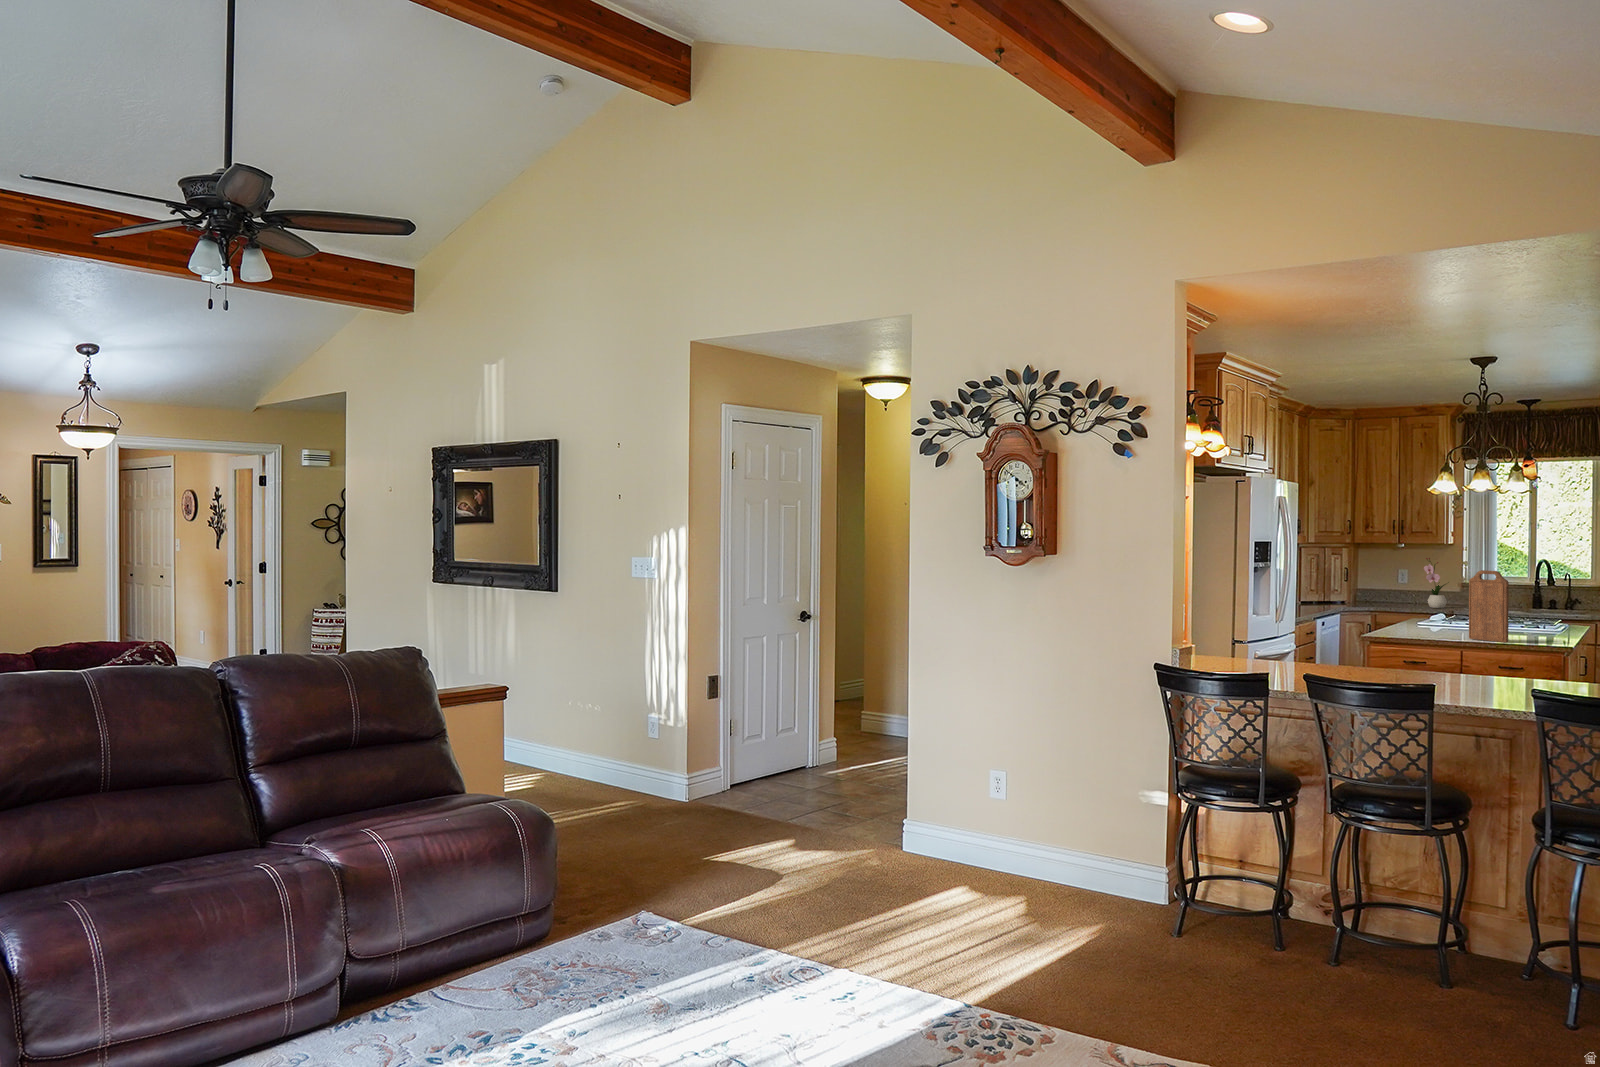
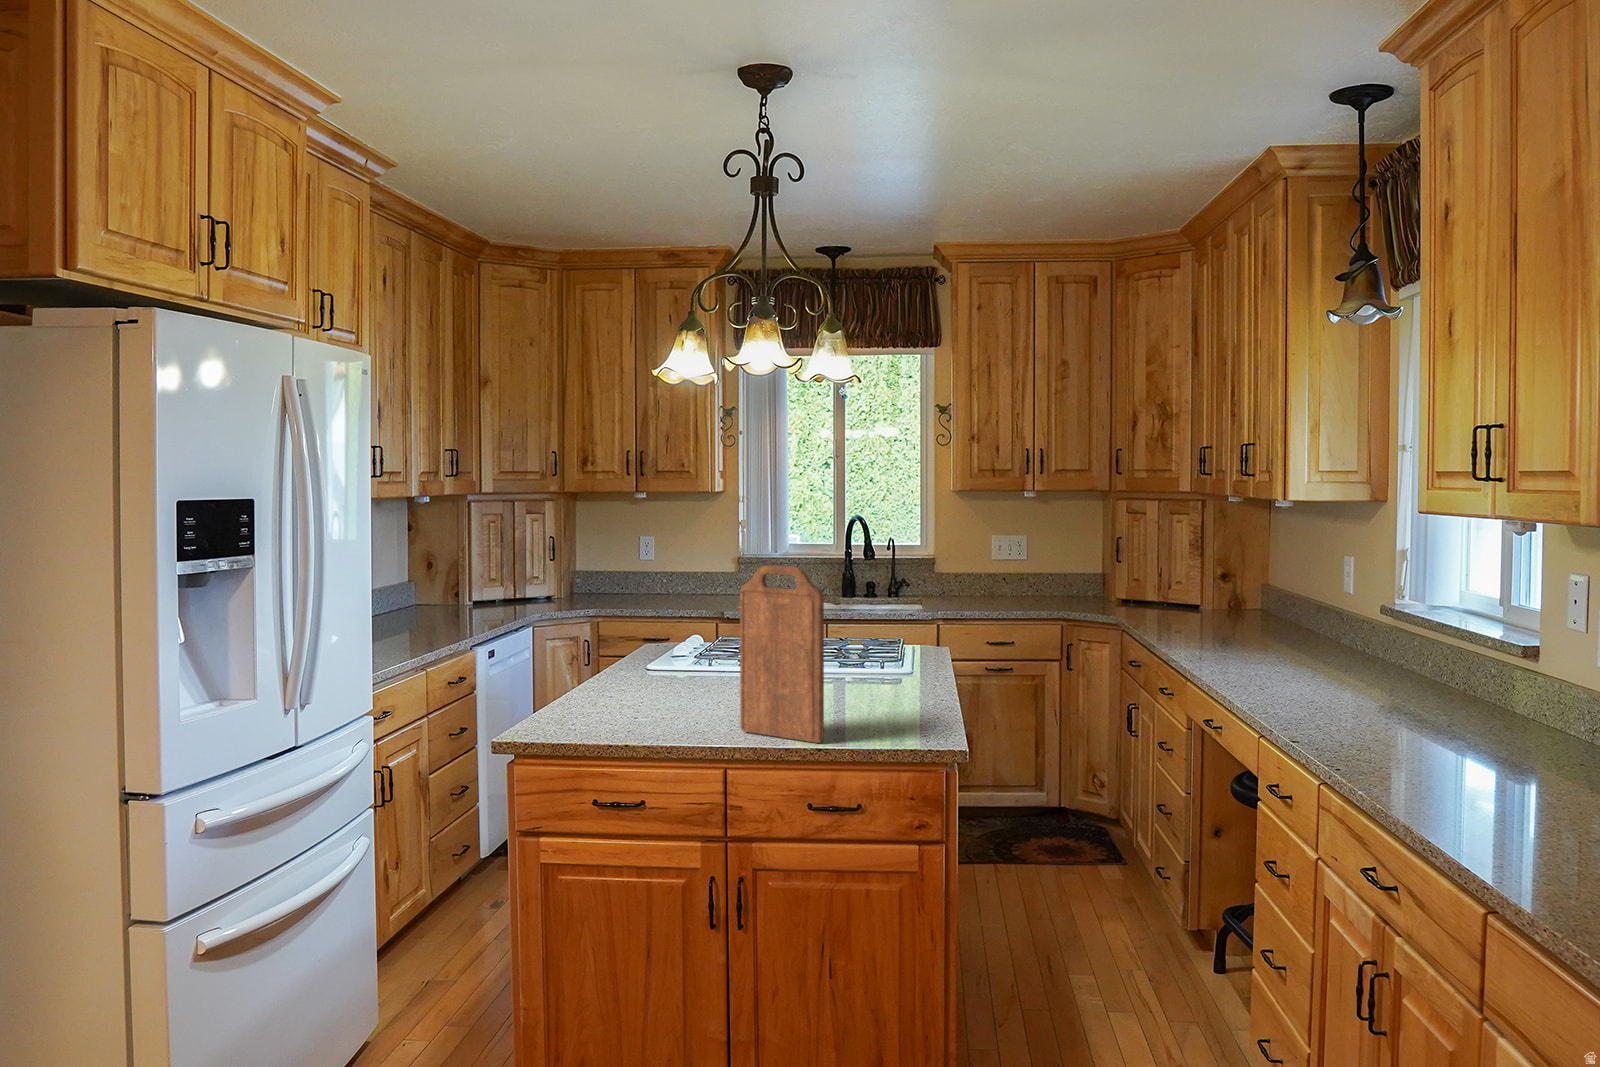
flower arrangement: present [1424,558,1449,608] -> none [681,515,720,602]

